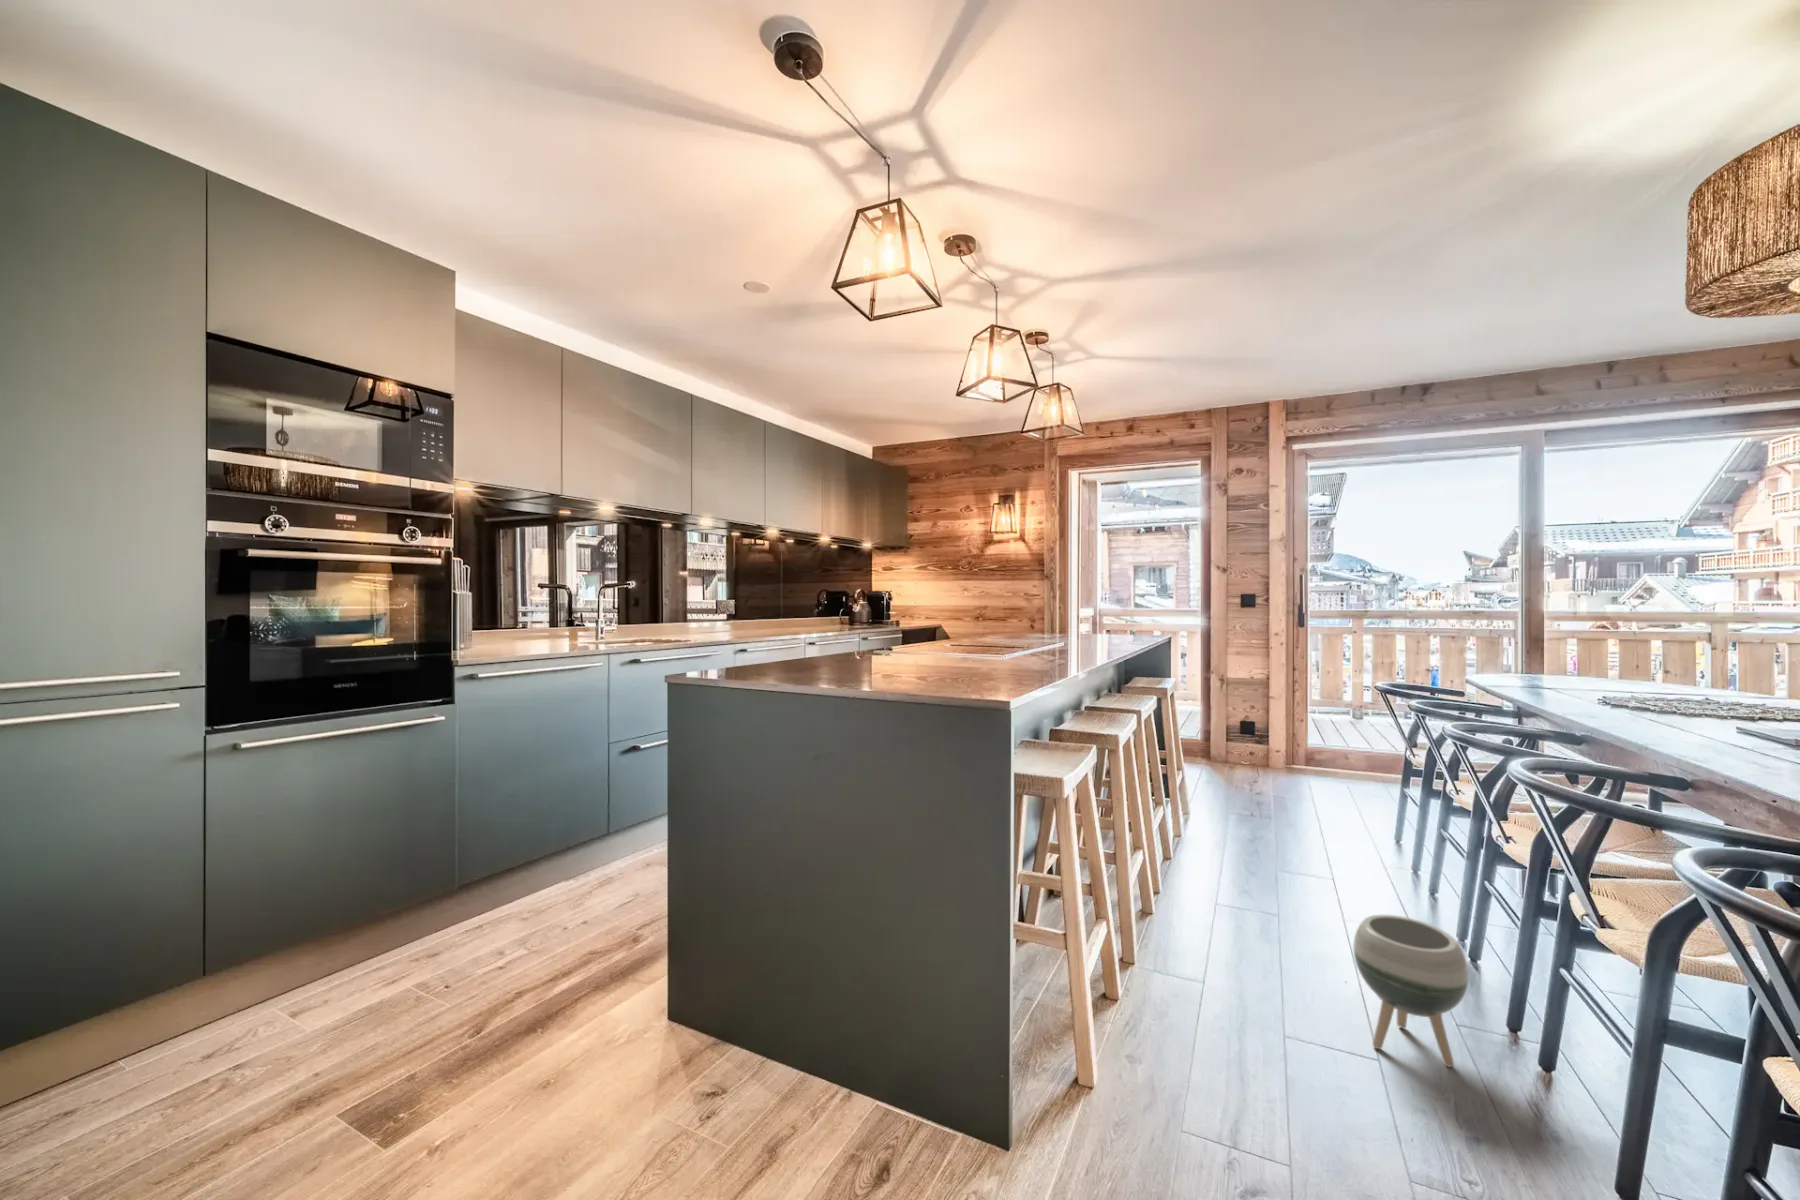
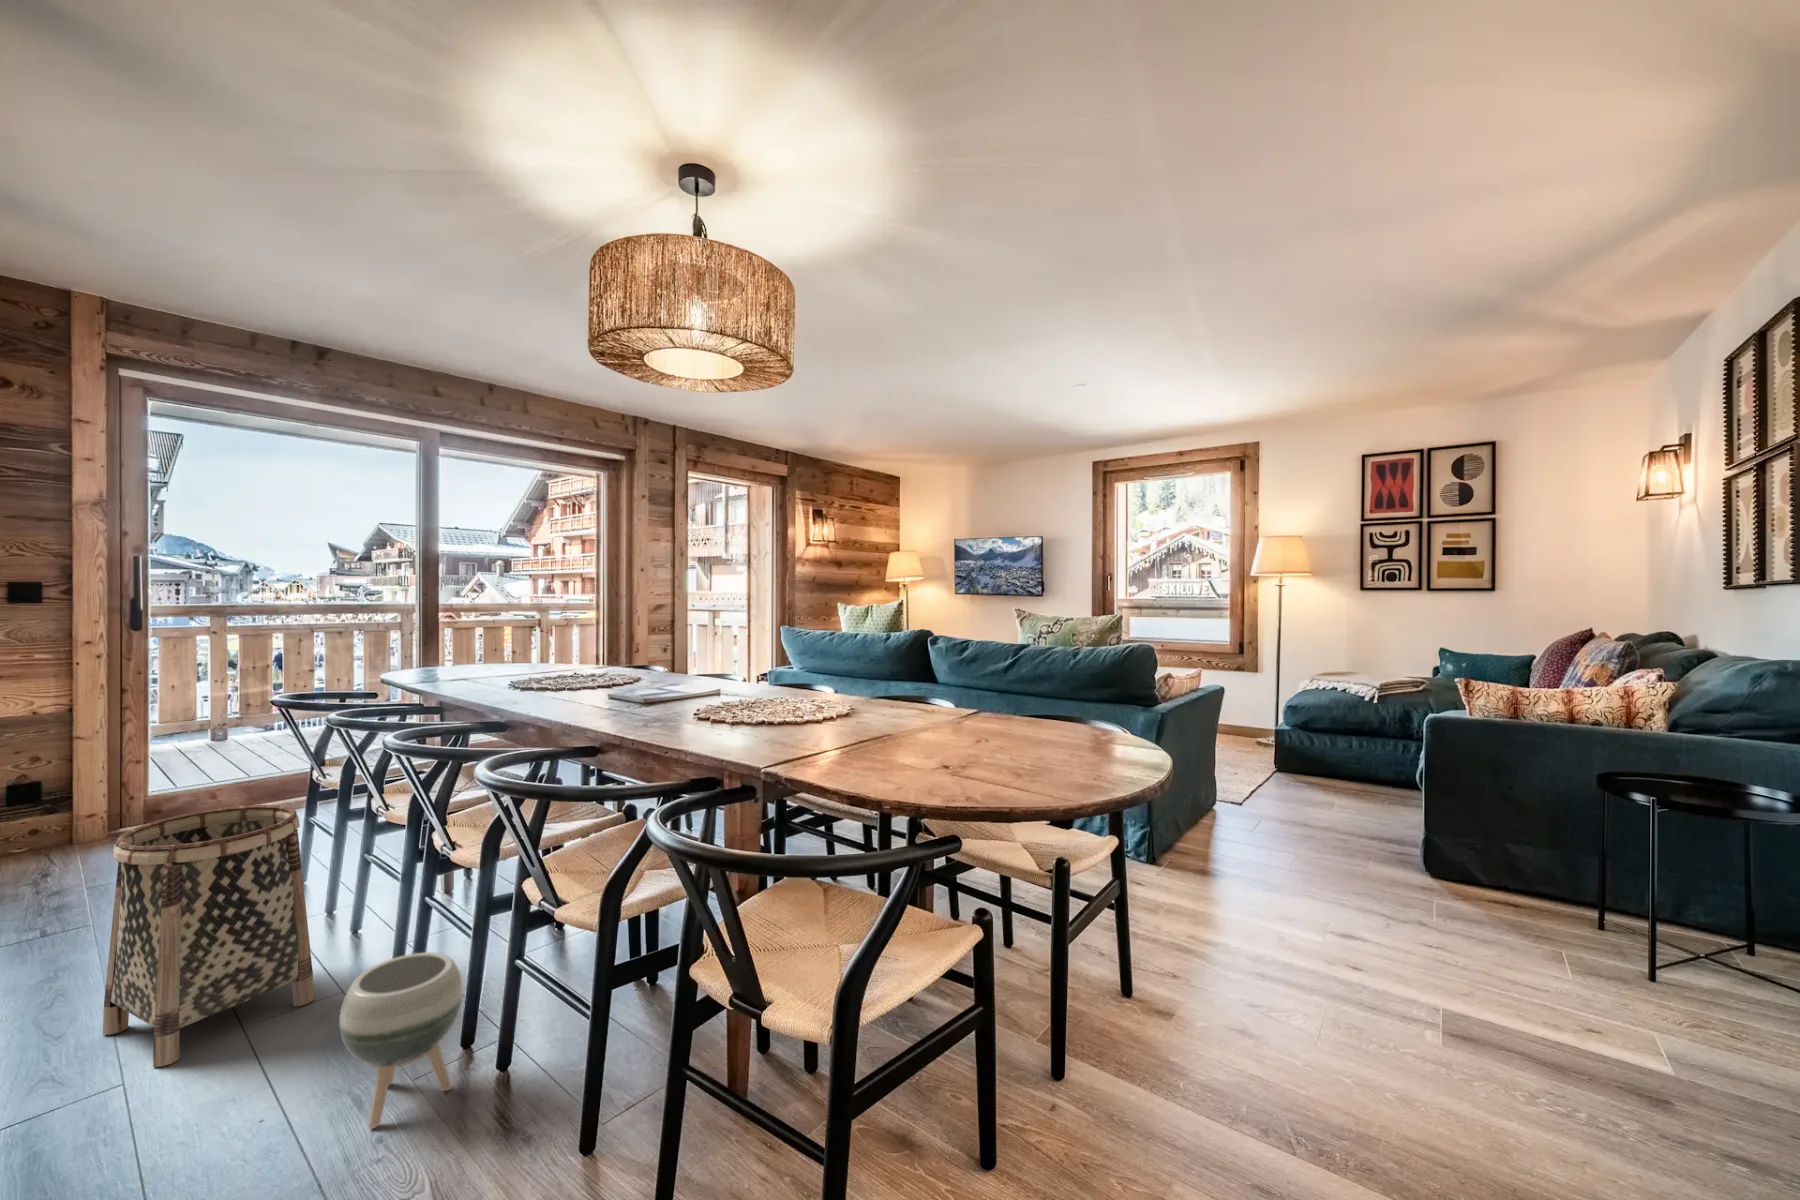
basket: none [1251,754,1376,934] -> present [103,805,314,1067]

